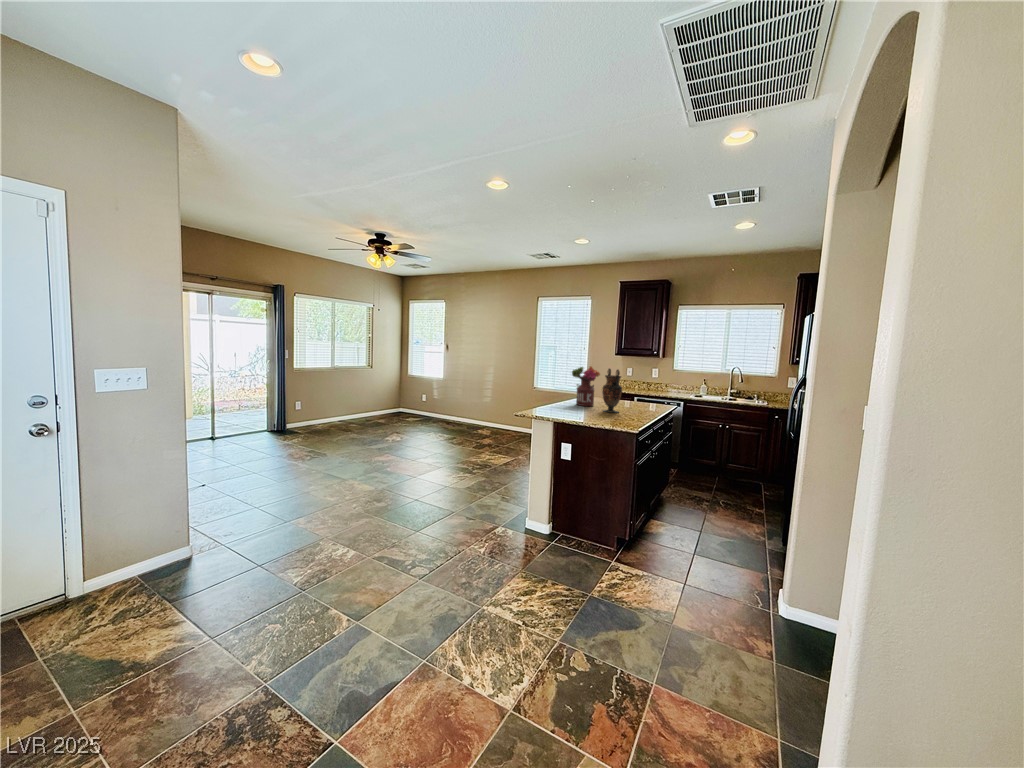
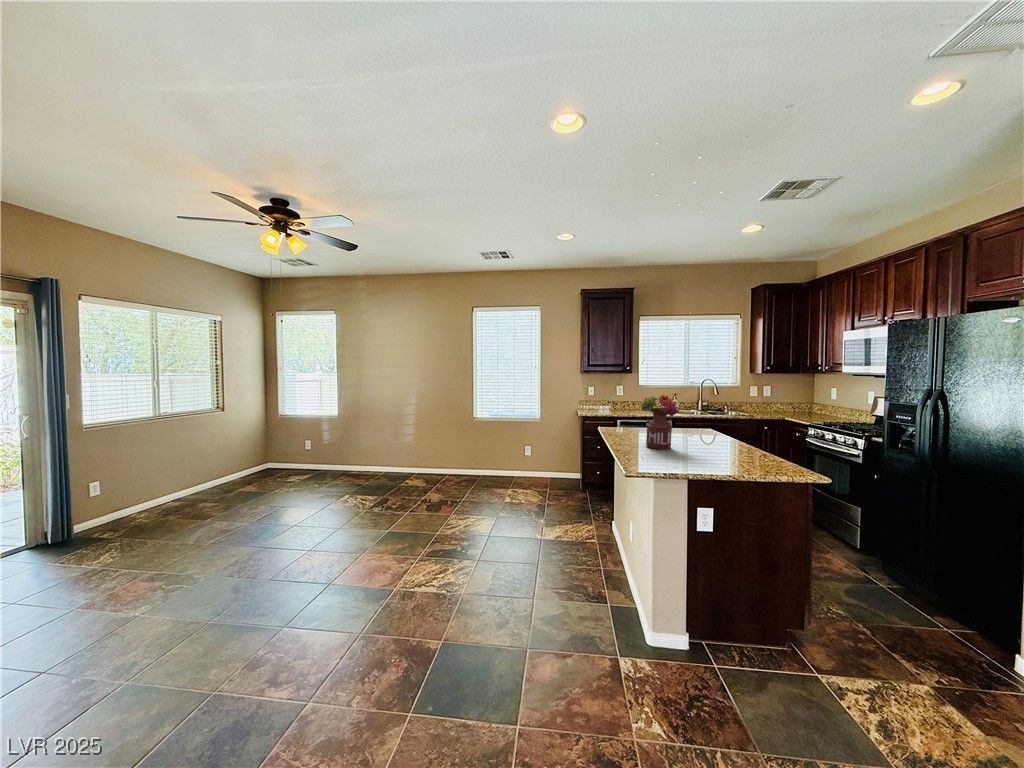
vase: present [602,369,622,413] -> none [698,397,732,457]

